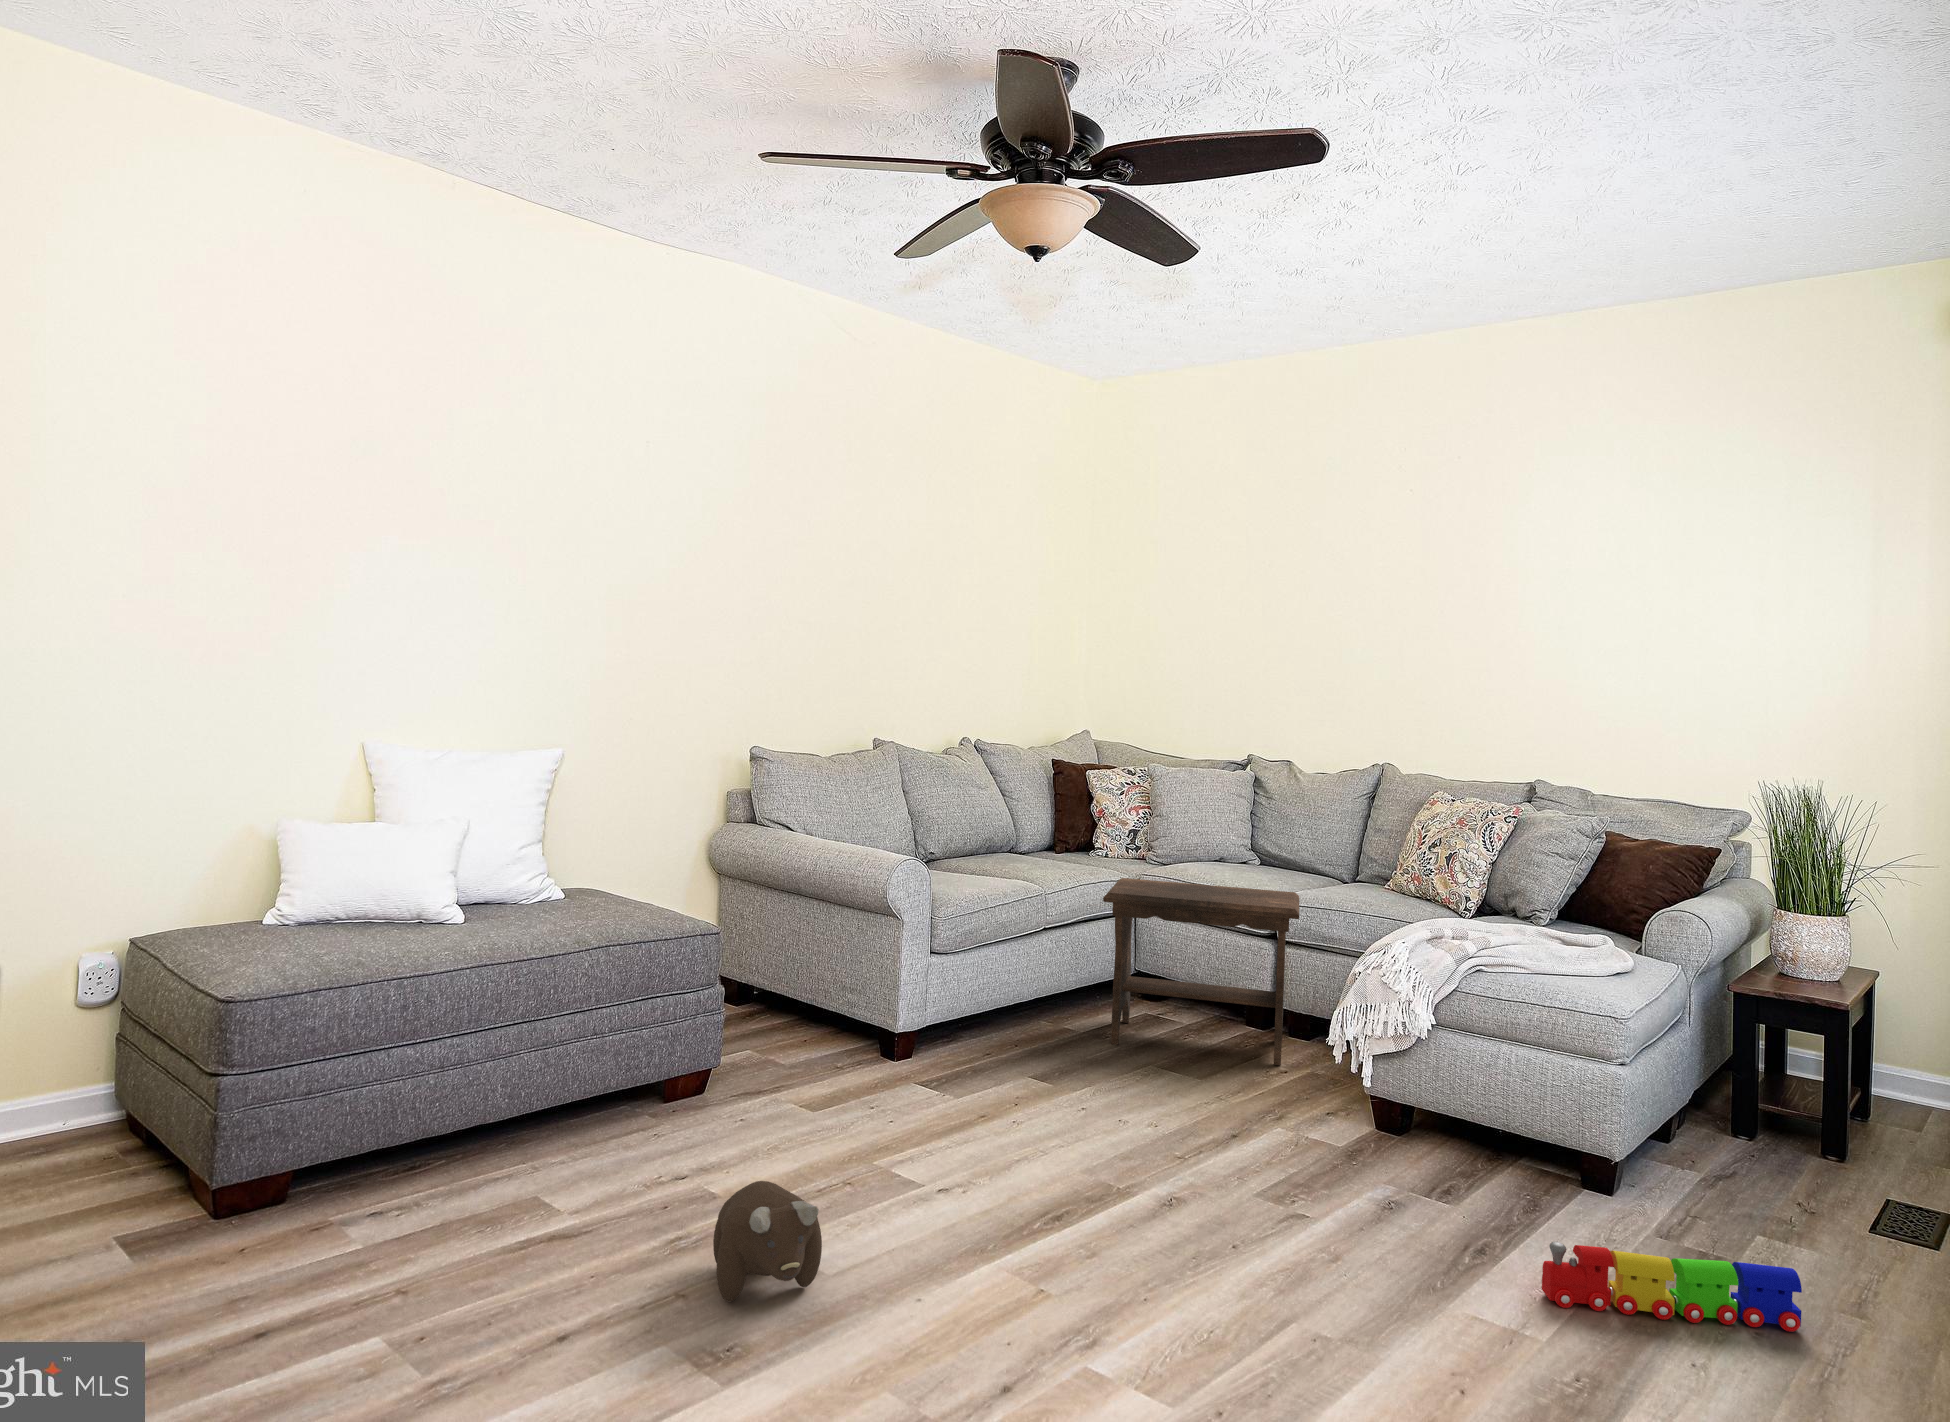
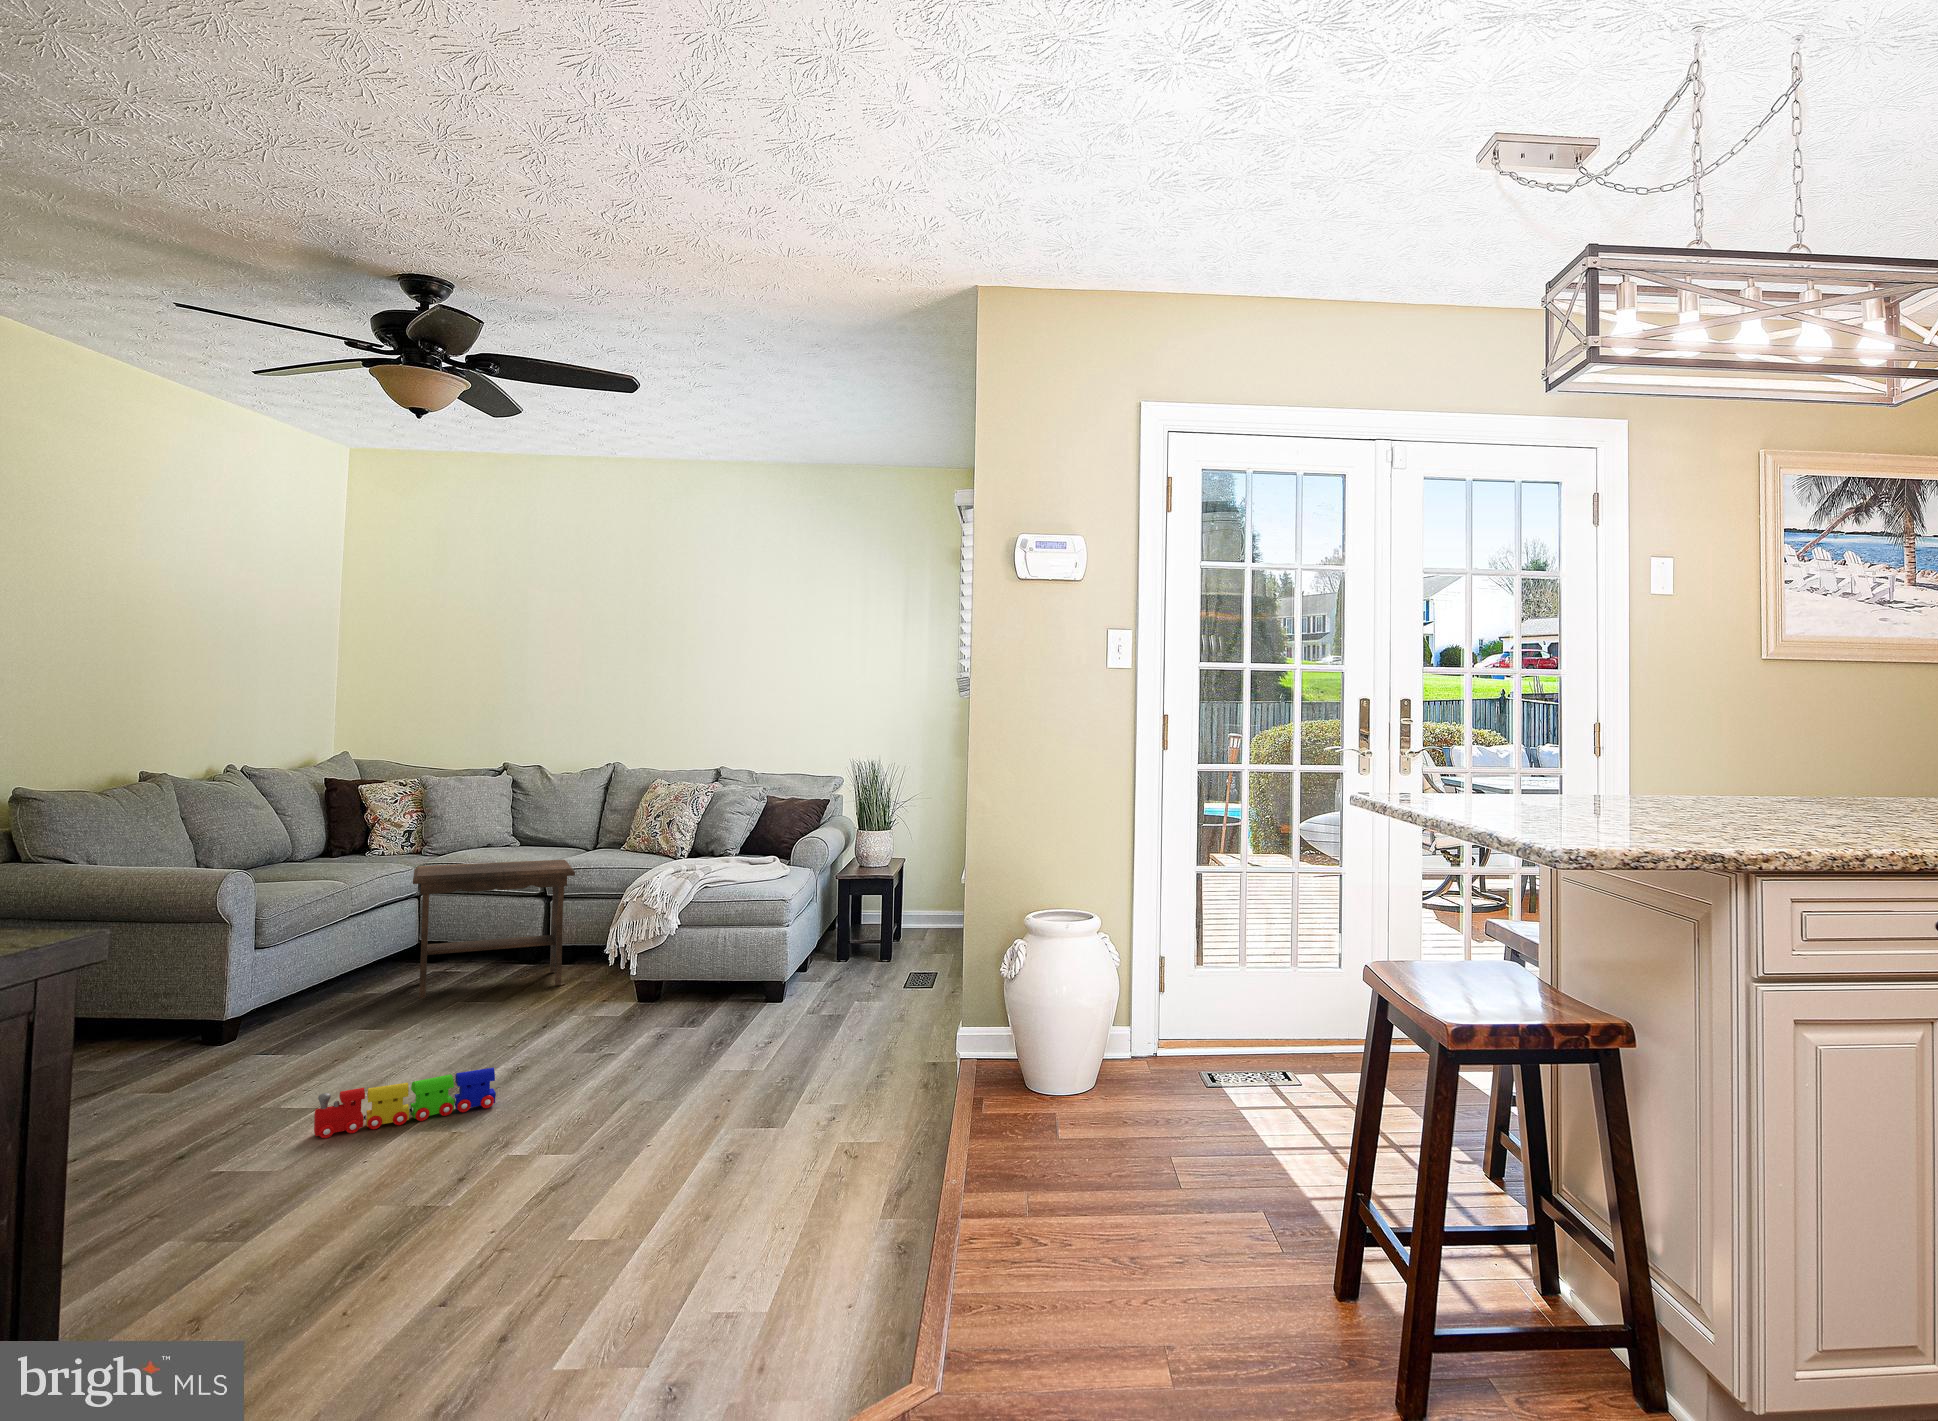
plush toy: present [713,1181,822,1302] -> none [160,1108,284,1207]
toy train: present [1542,1242,1802,1332] -> present [314,1068,496,1138]

